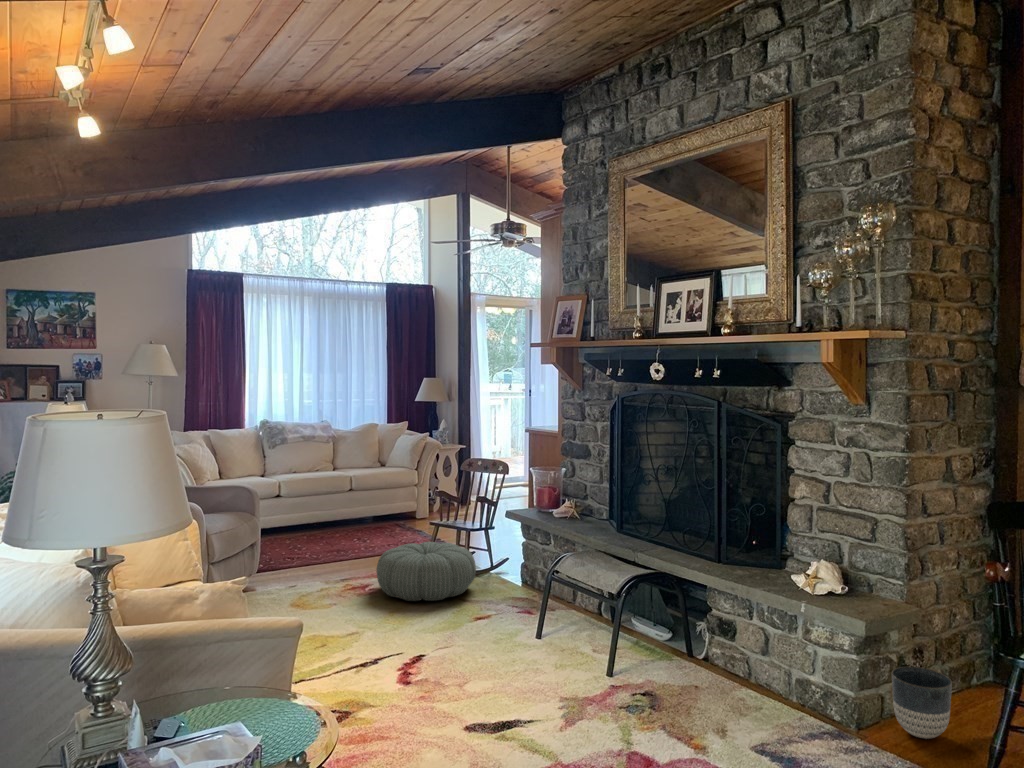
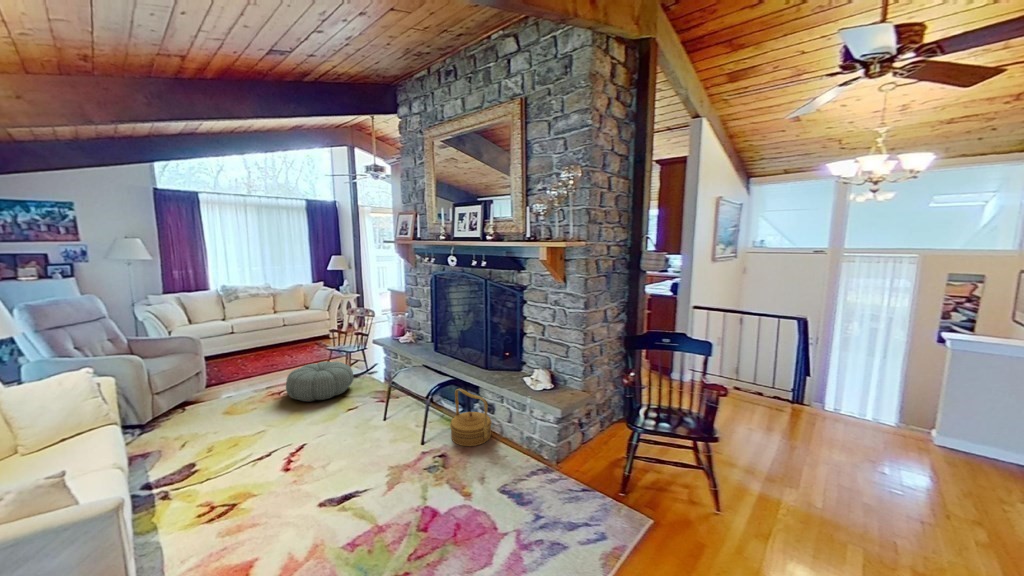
basket: none [653,588,728,688] -> present [450,388,492,446]
planter: present [892,667,952,739] -> none [575,425,605,465]

